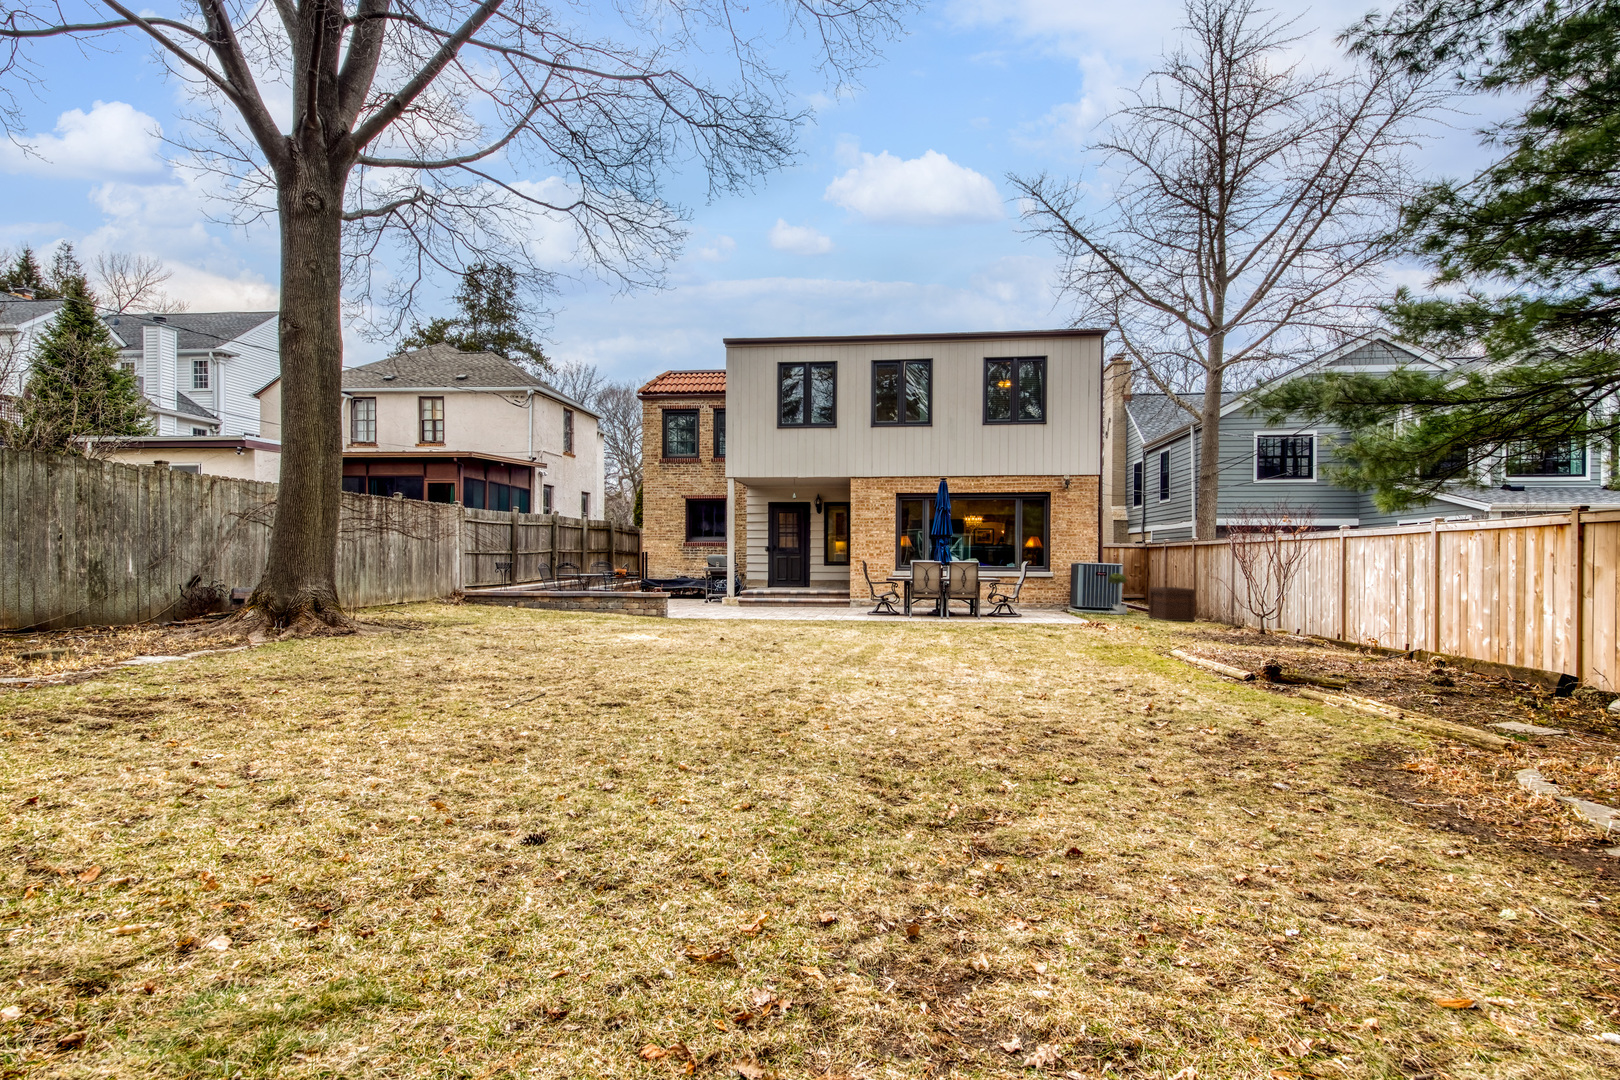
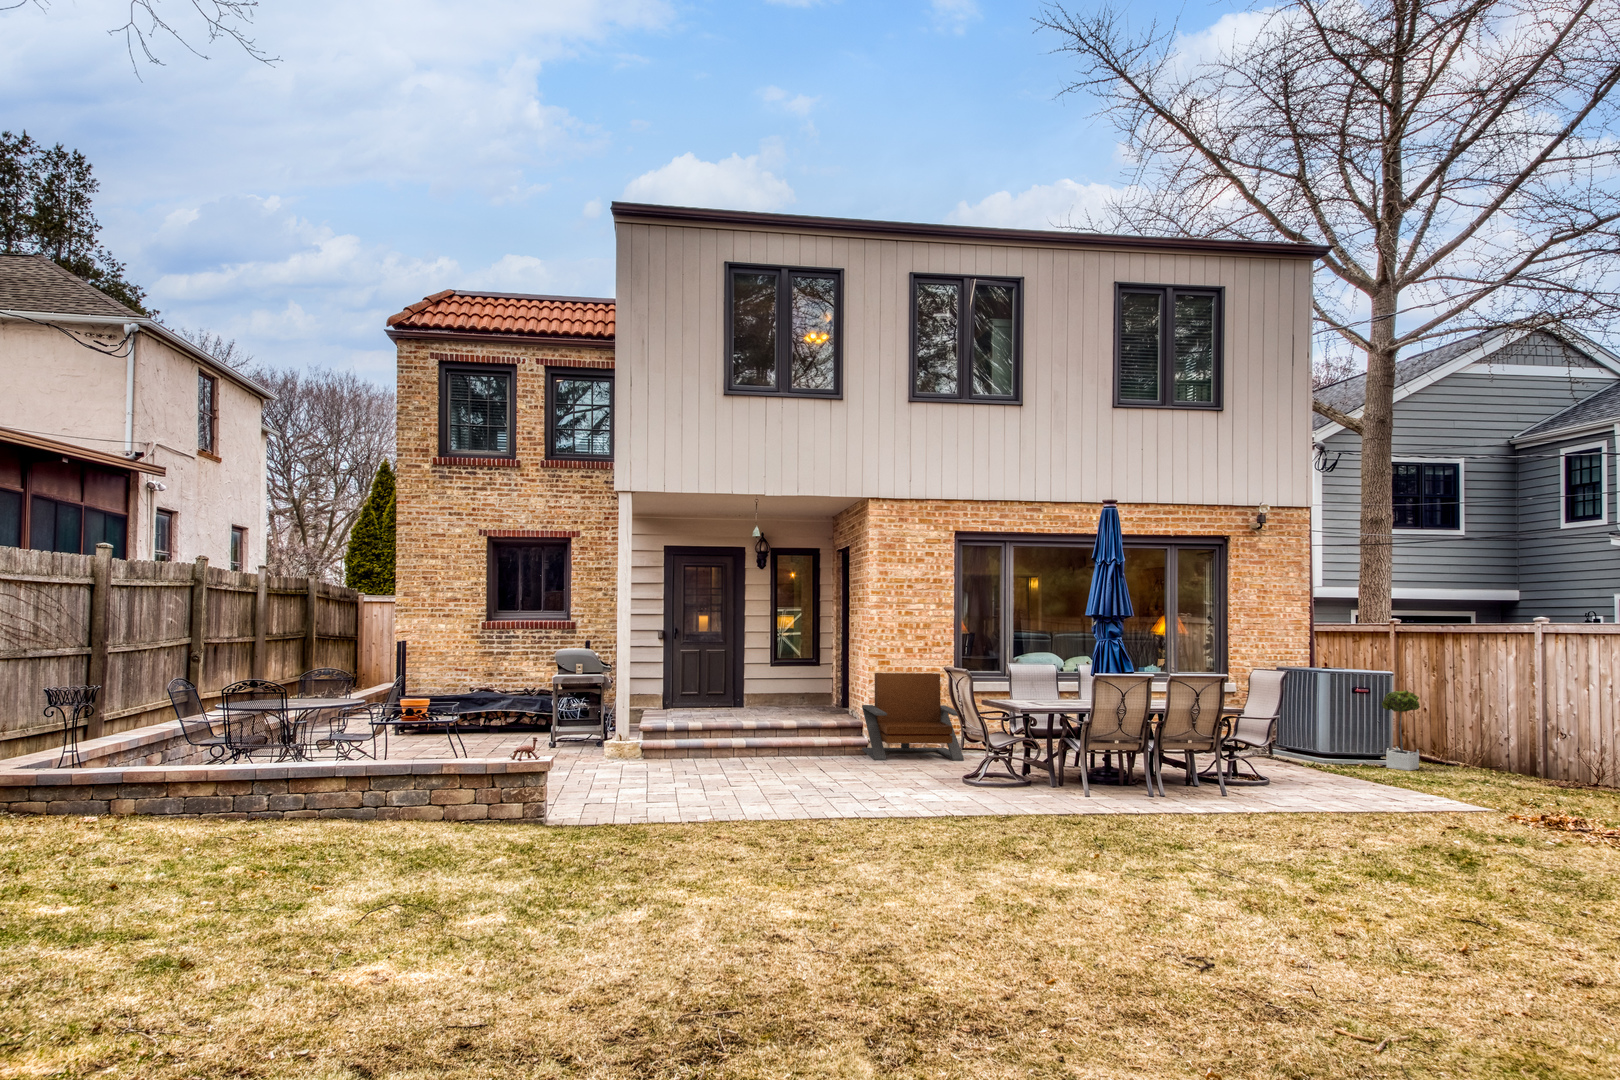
lounge chair: none [844,564,889,605] -> present [862,673,964,761]
wooden crate: present [1148,587,1195,621] -> none [1497,721,1602,794]

